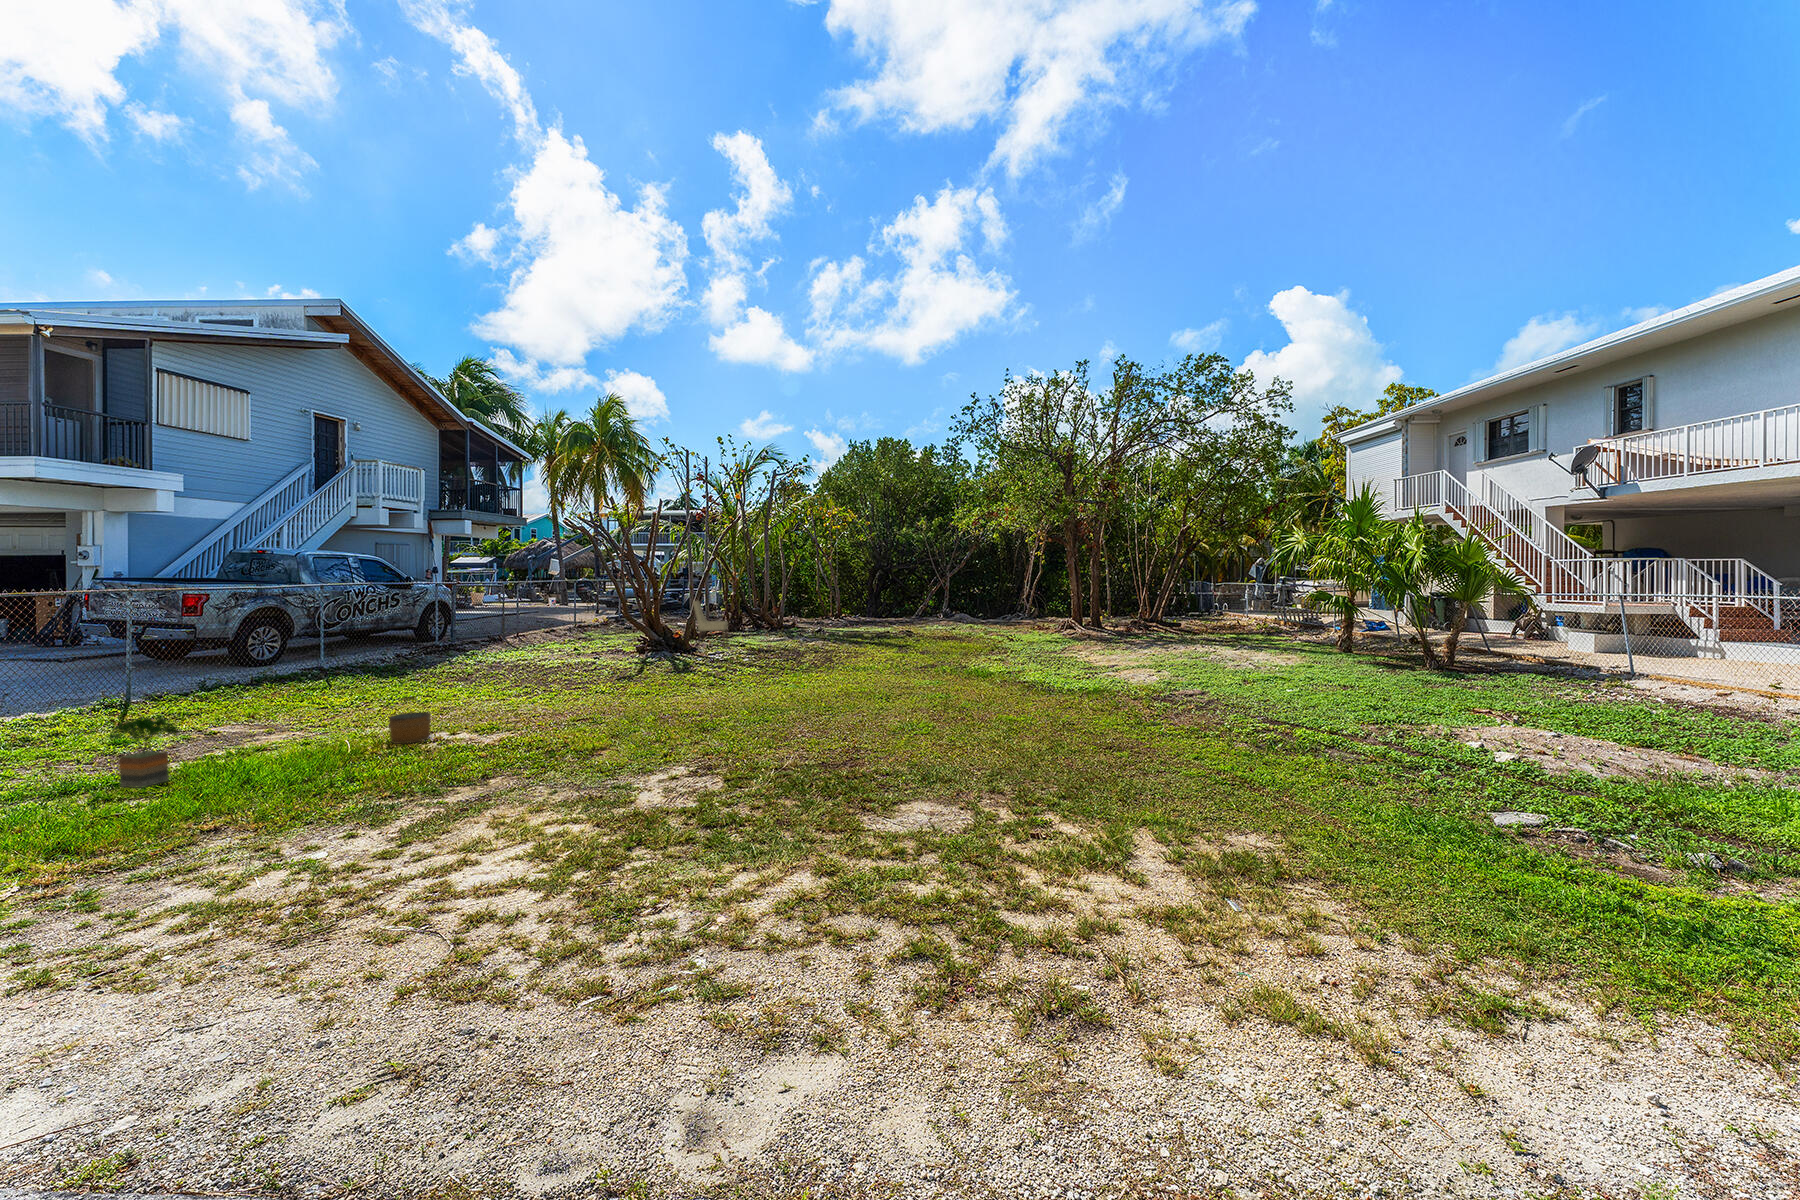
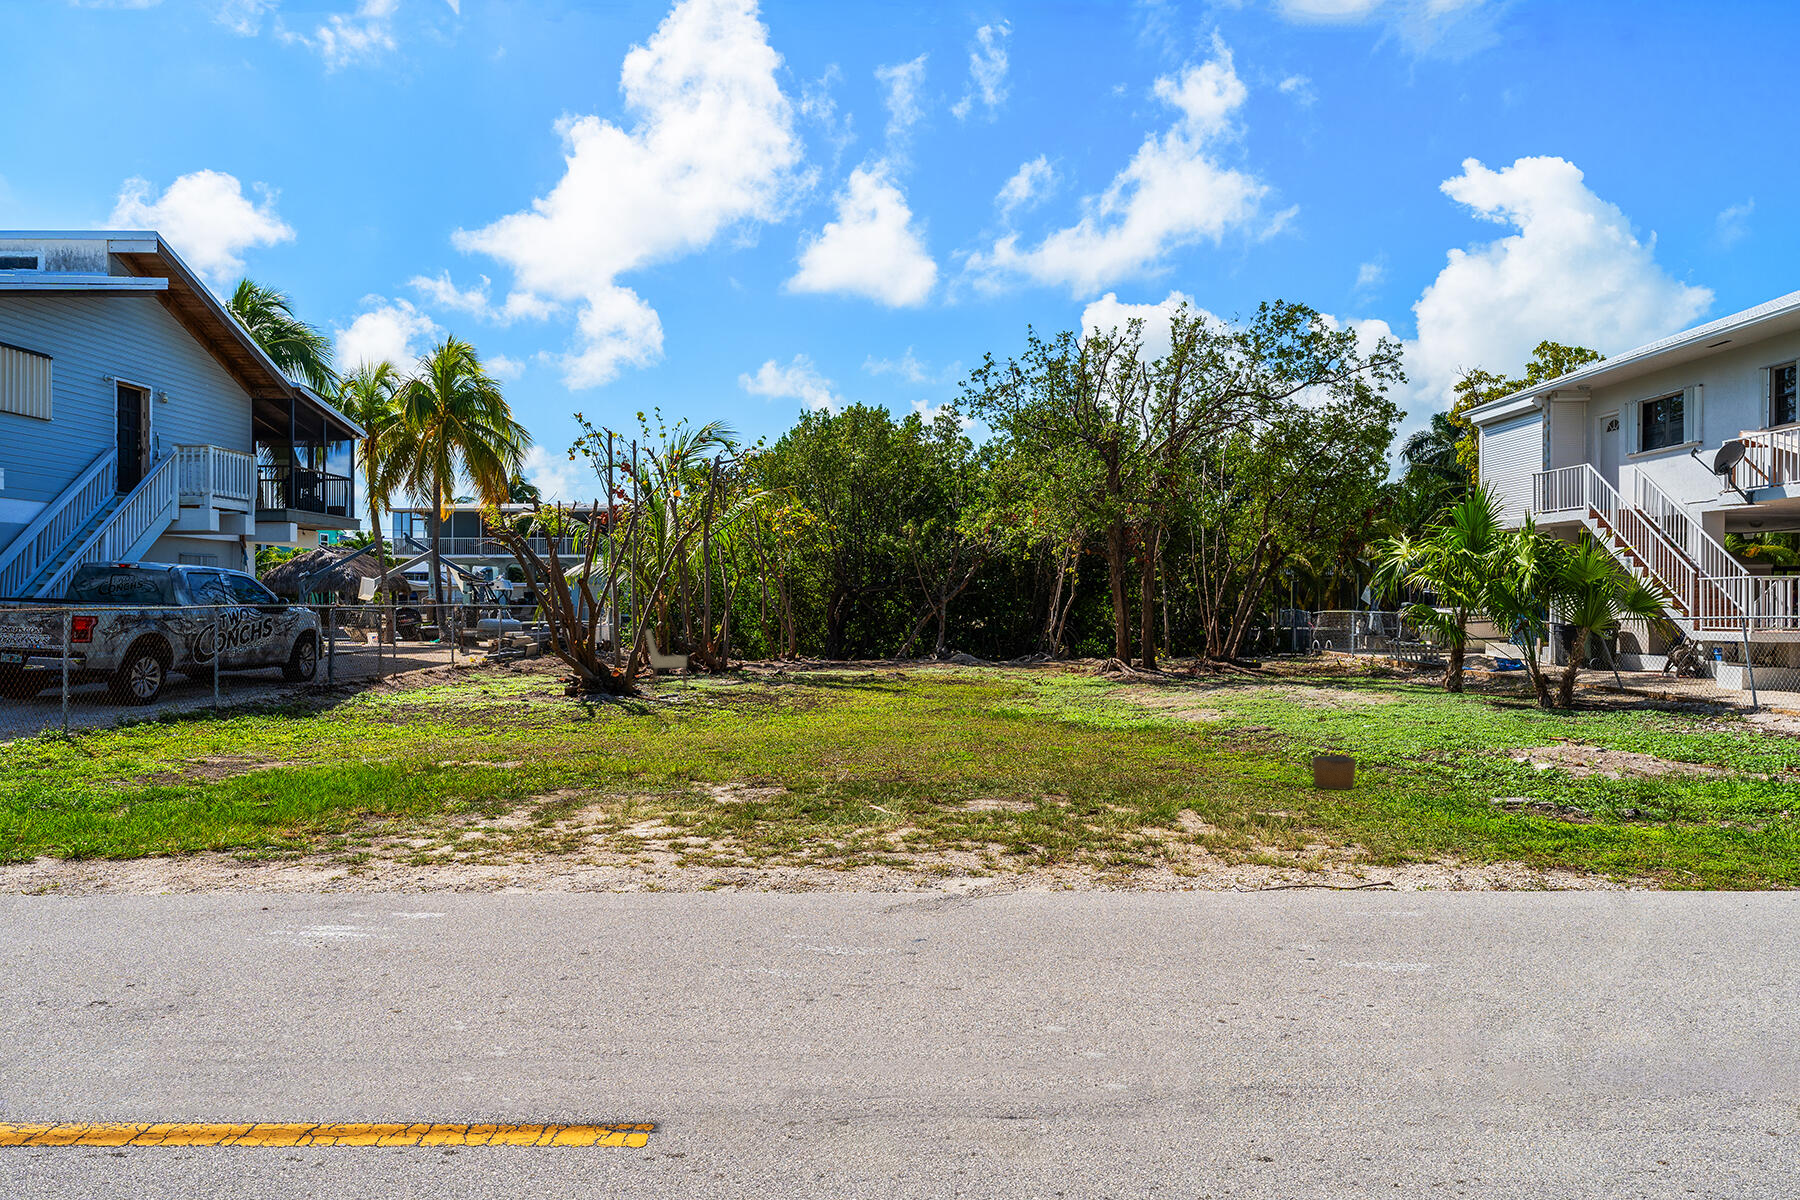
bucket: present [389,697,431,744] -> present [1313,738,1356,790]
potted tree: present [111,717,180,788] -> none [253,726,310,791]

